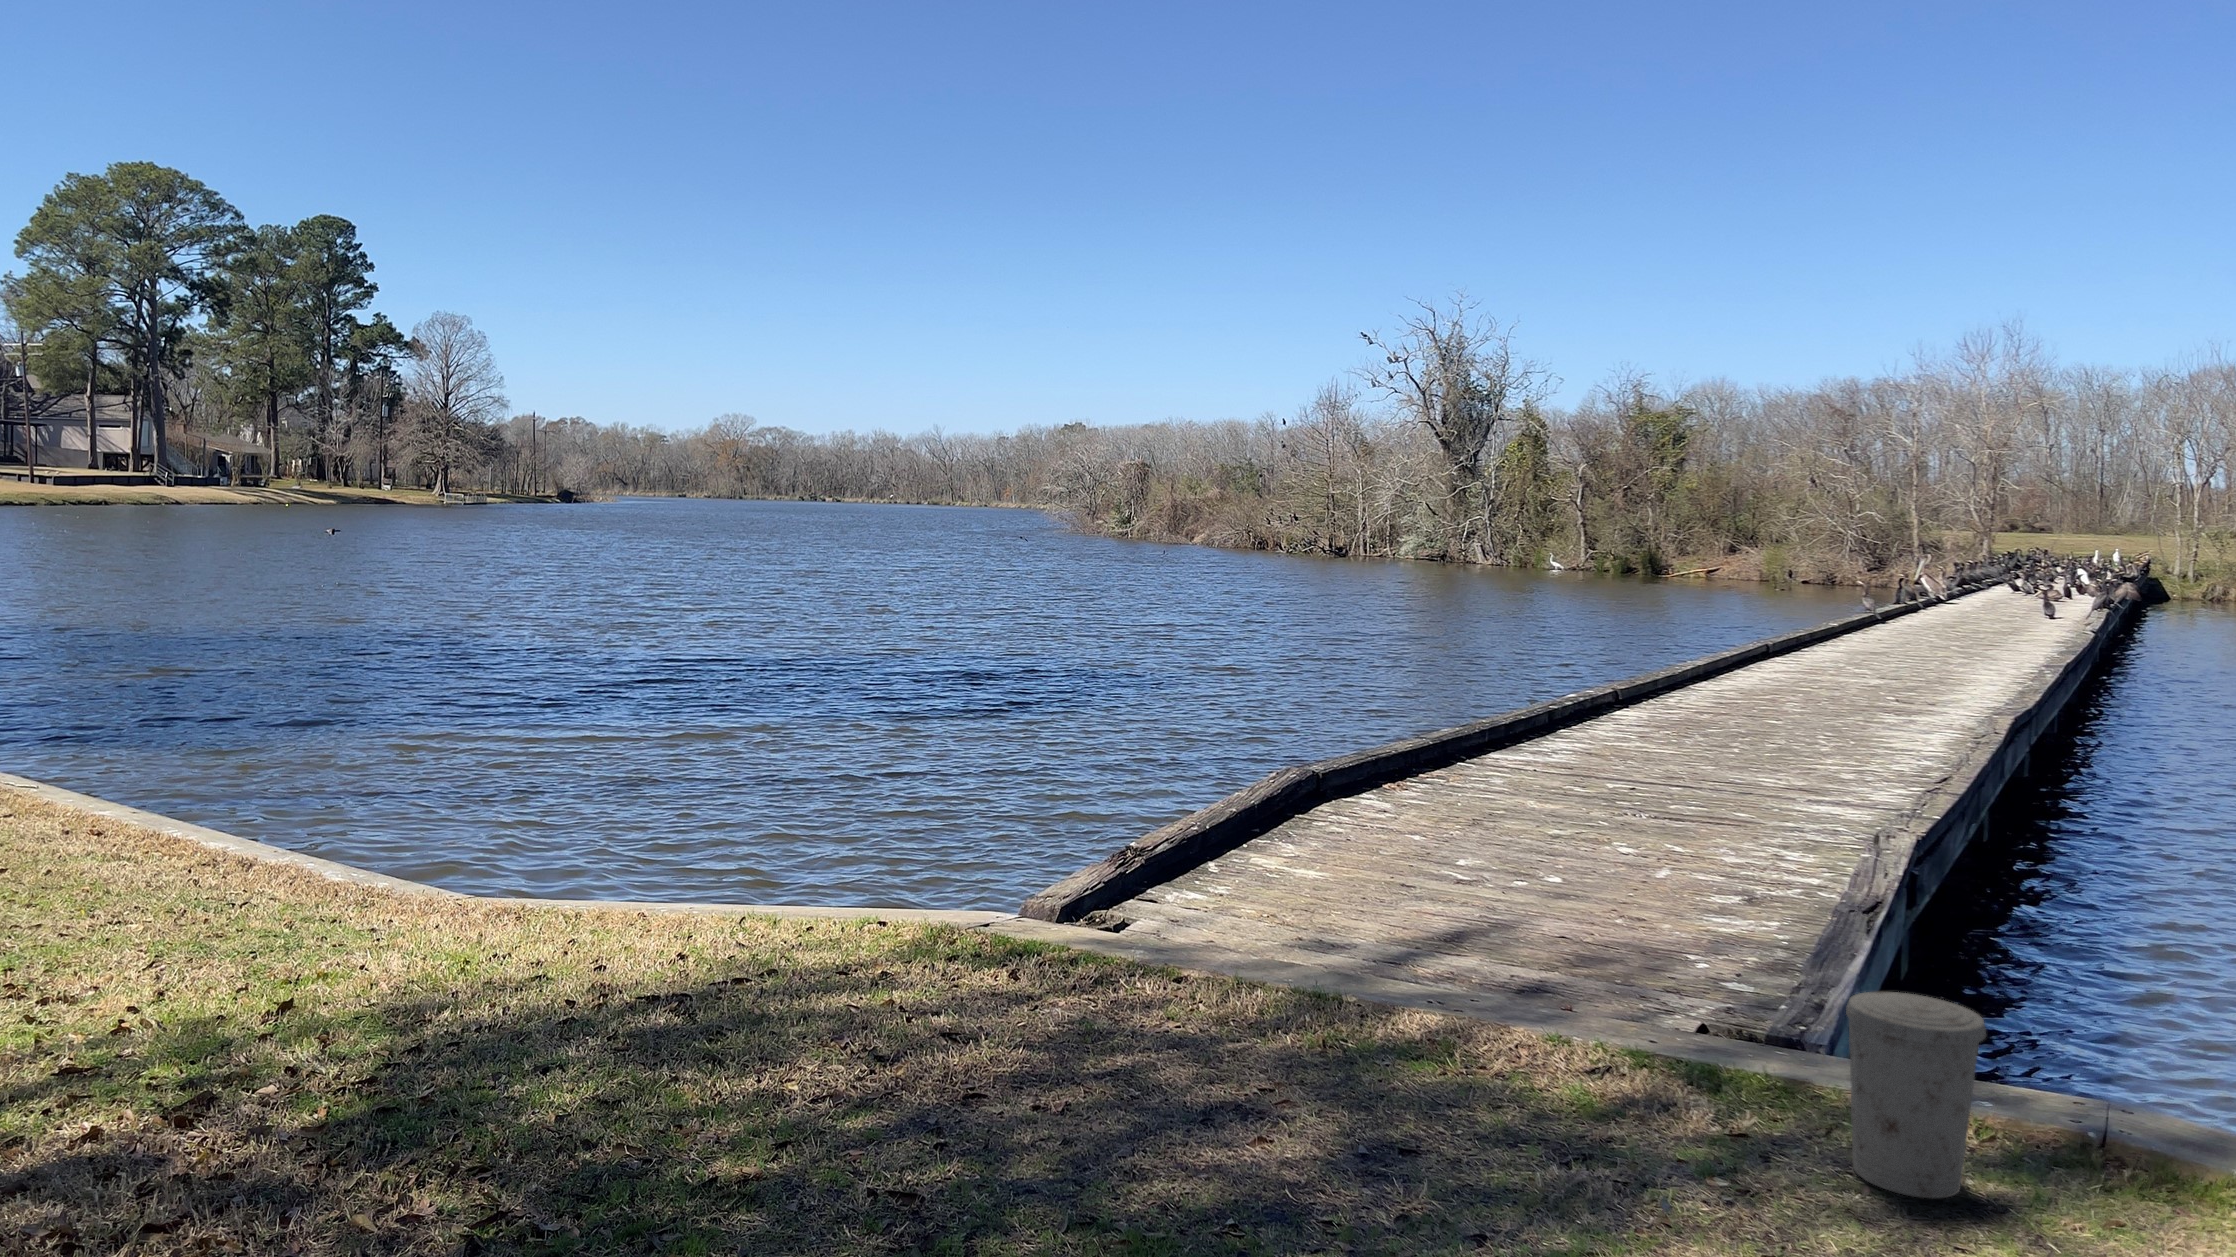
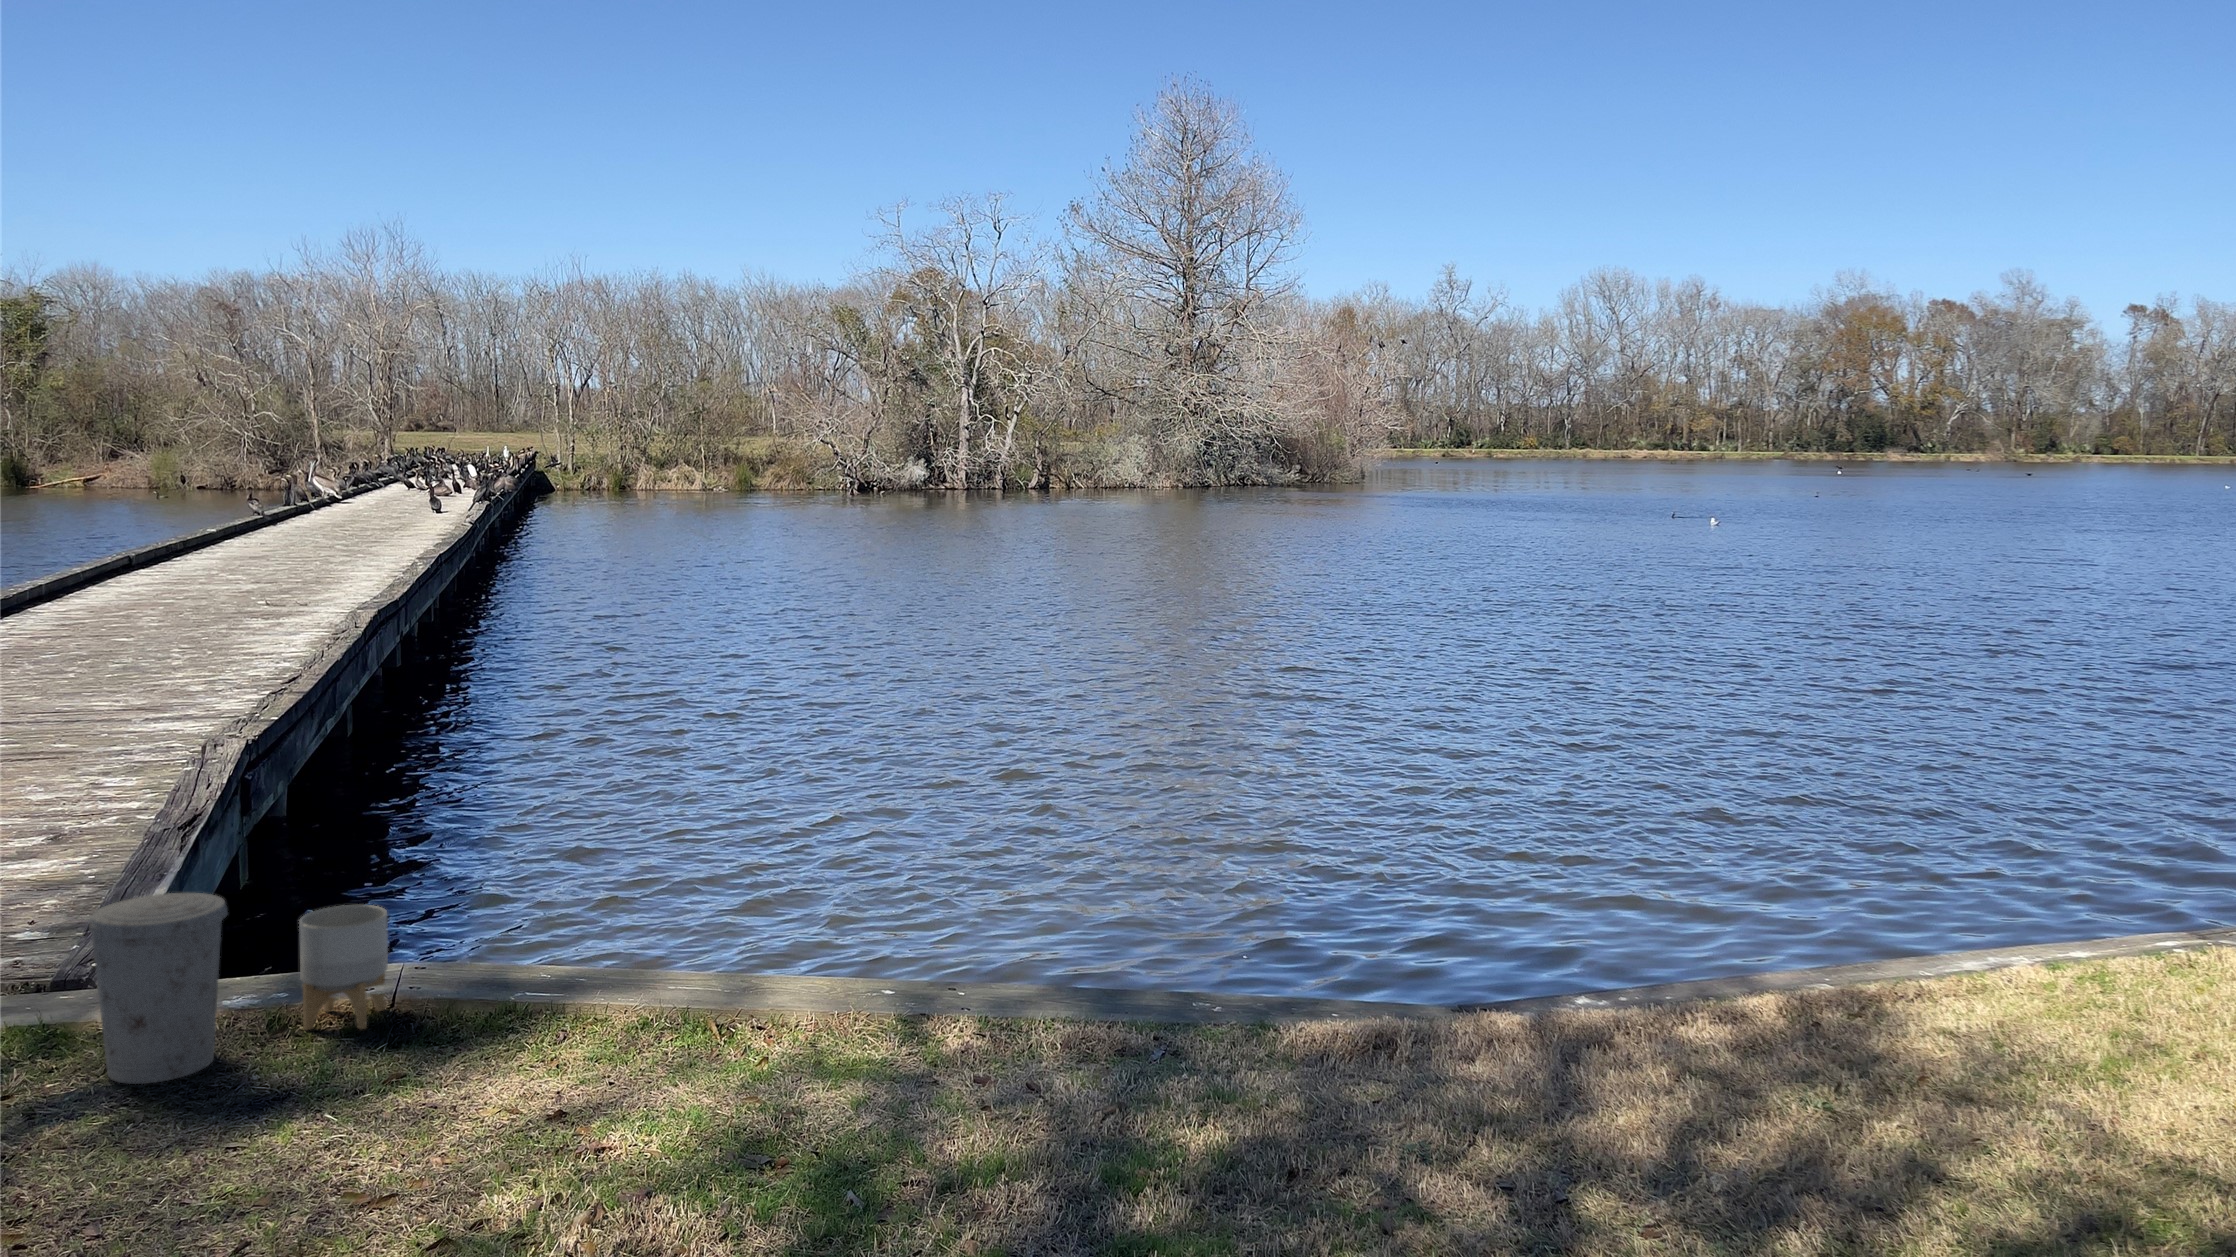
planter: none [2055,1053,2169,1212] -> present [299,905,388,1030]

